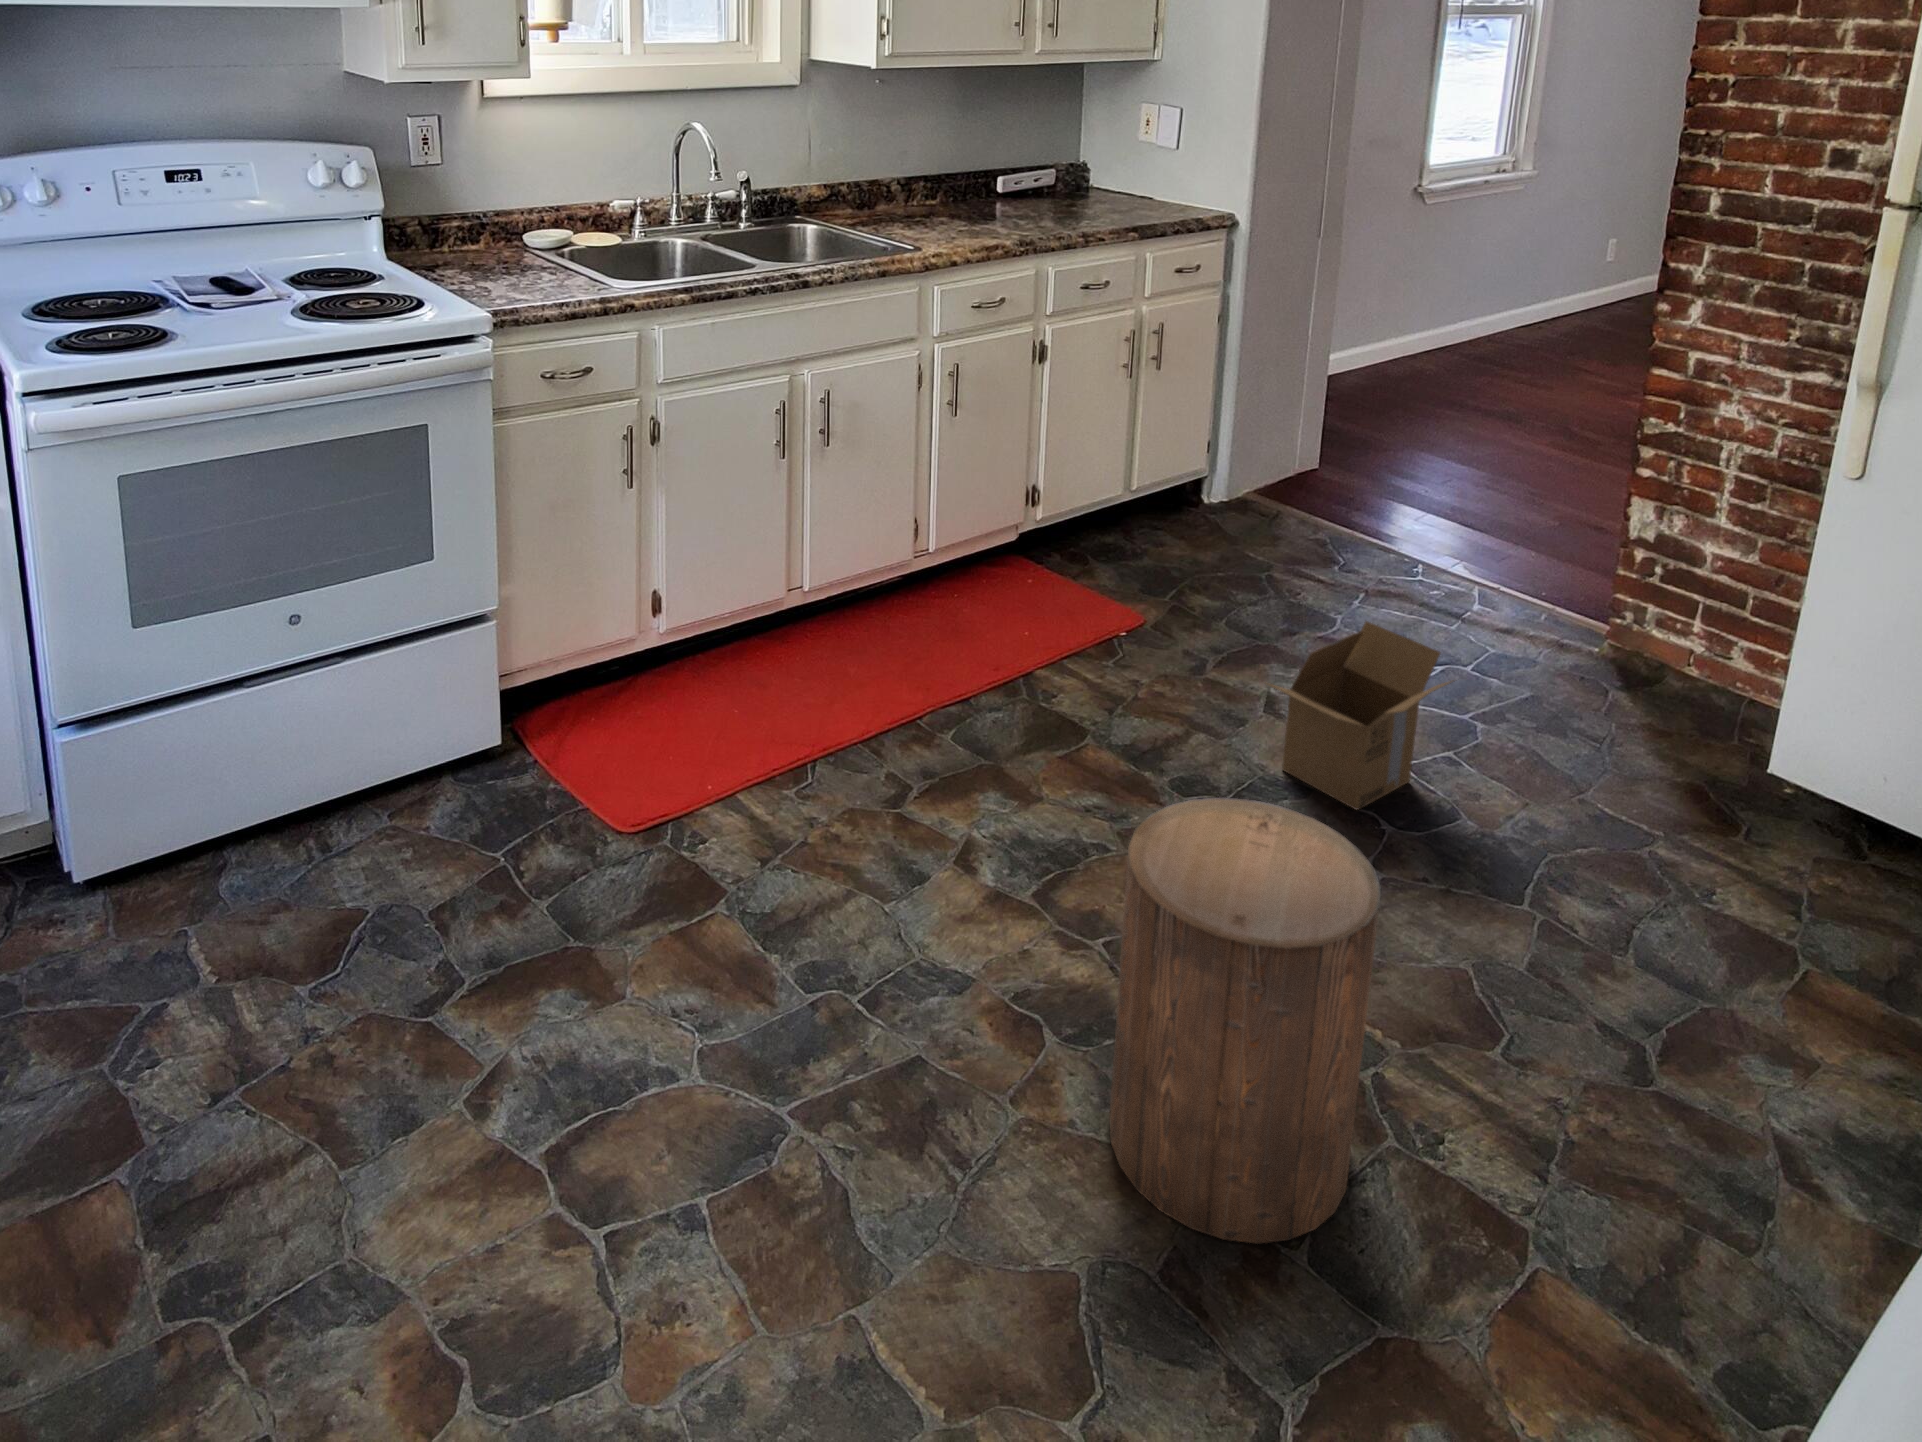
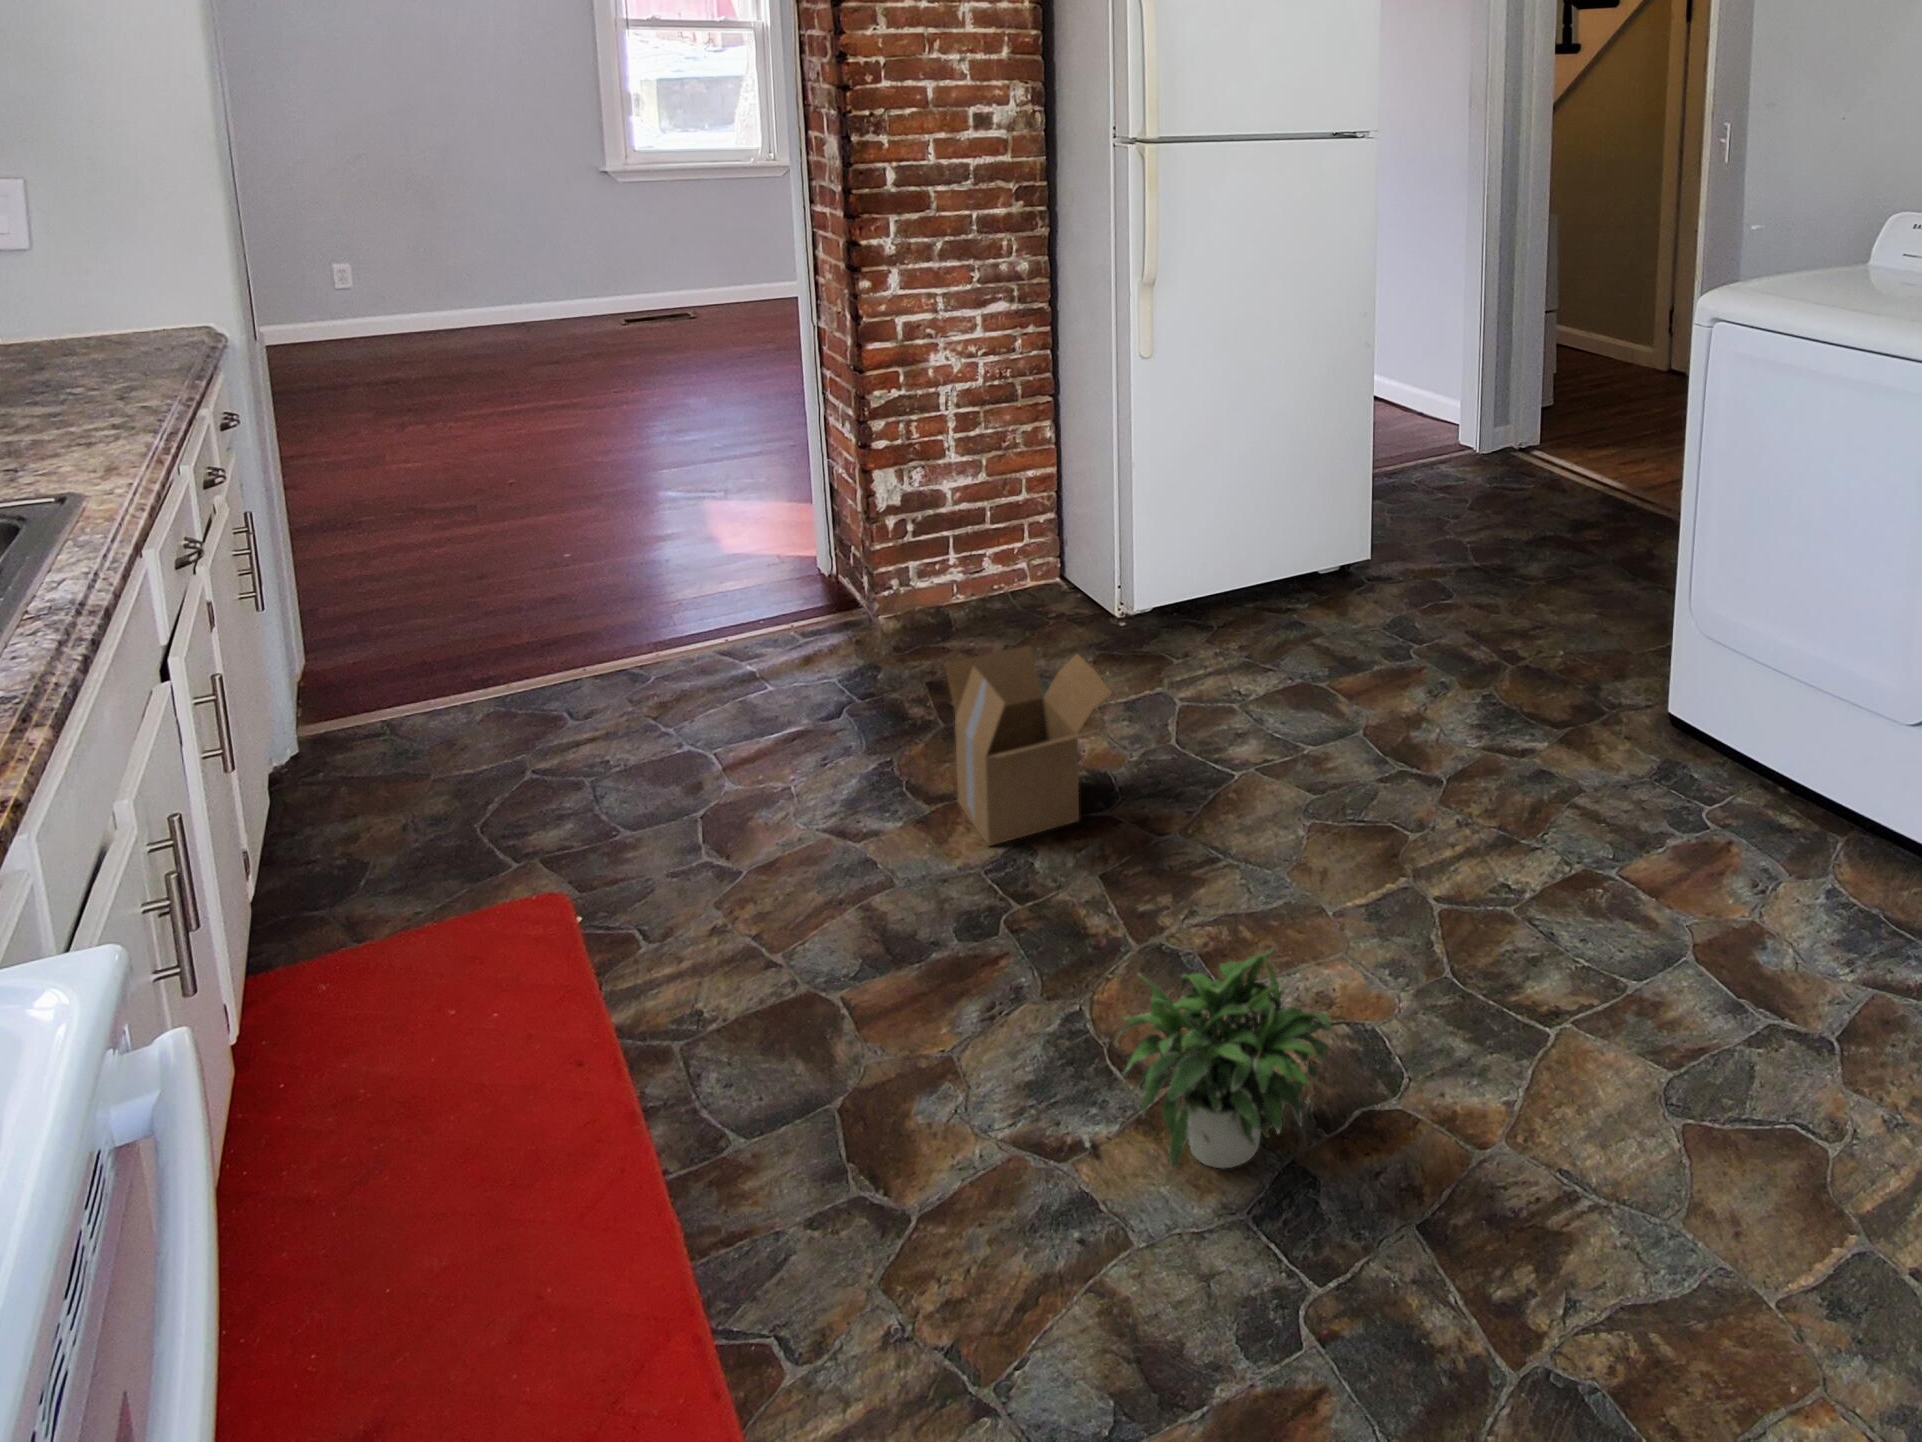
potted plant: none [854,771,1065,964] -> present [1074,949,1332,1237]
stool: present [1109,797,1381,1244] -> none [1404,710,1627,1083]

